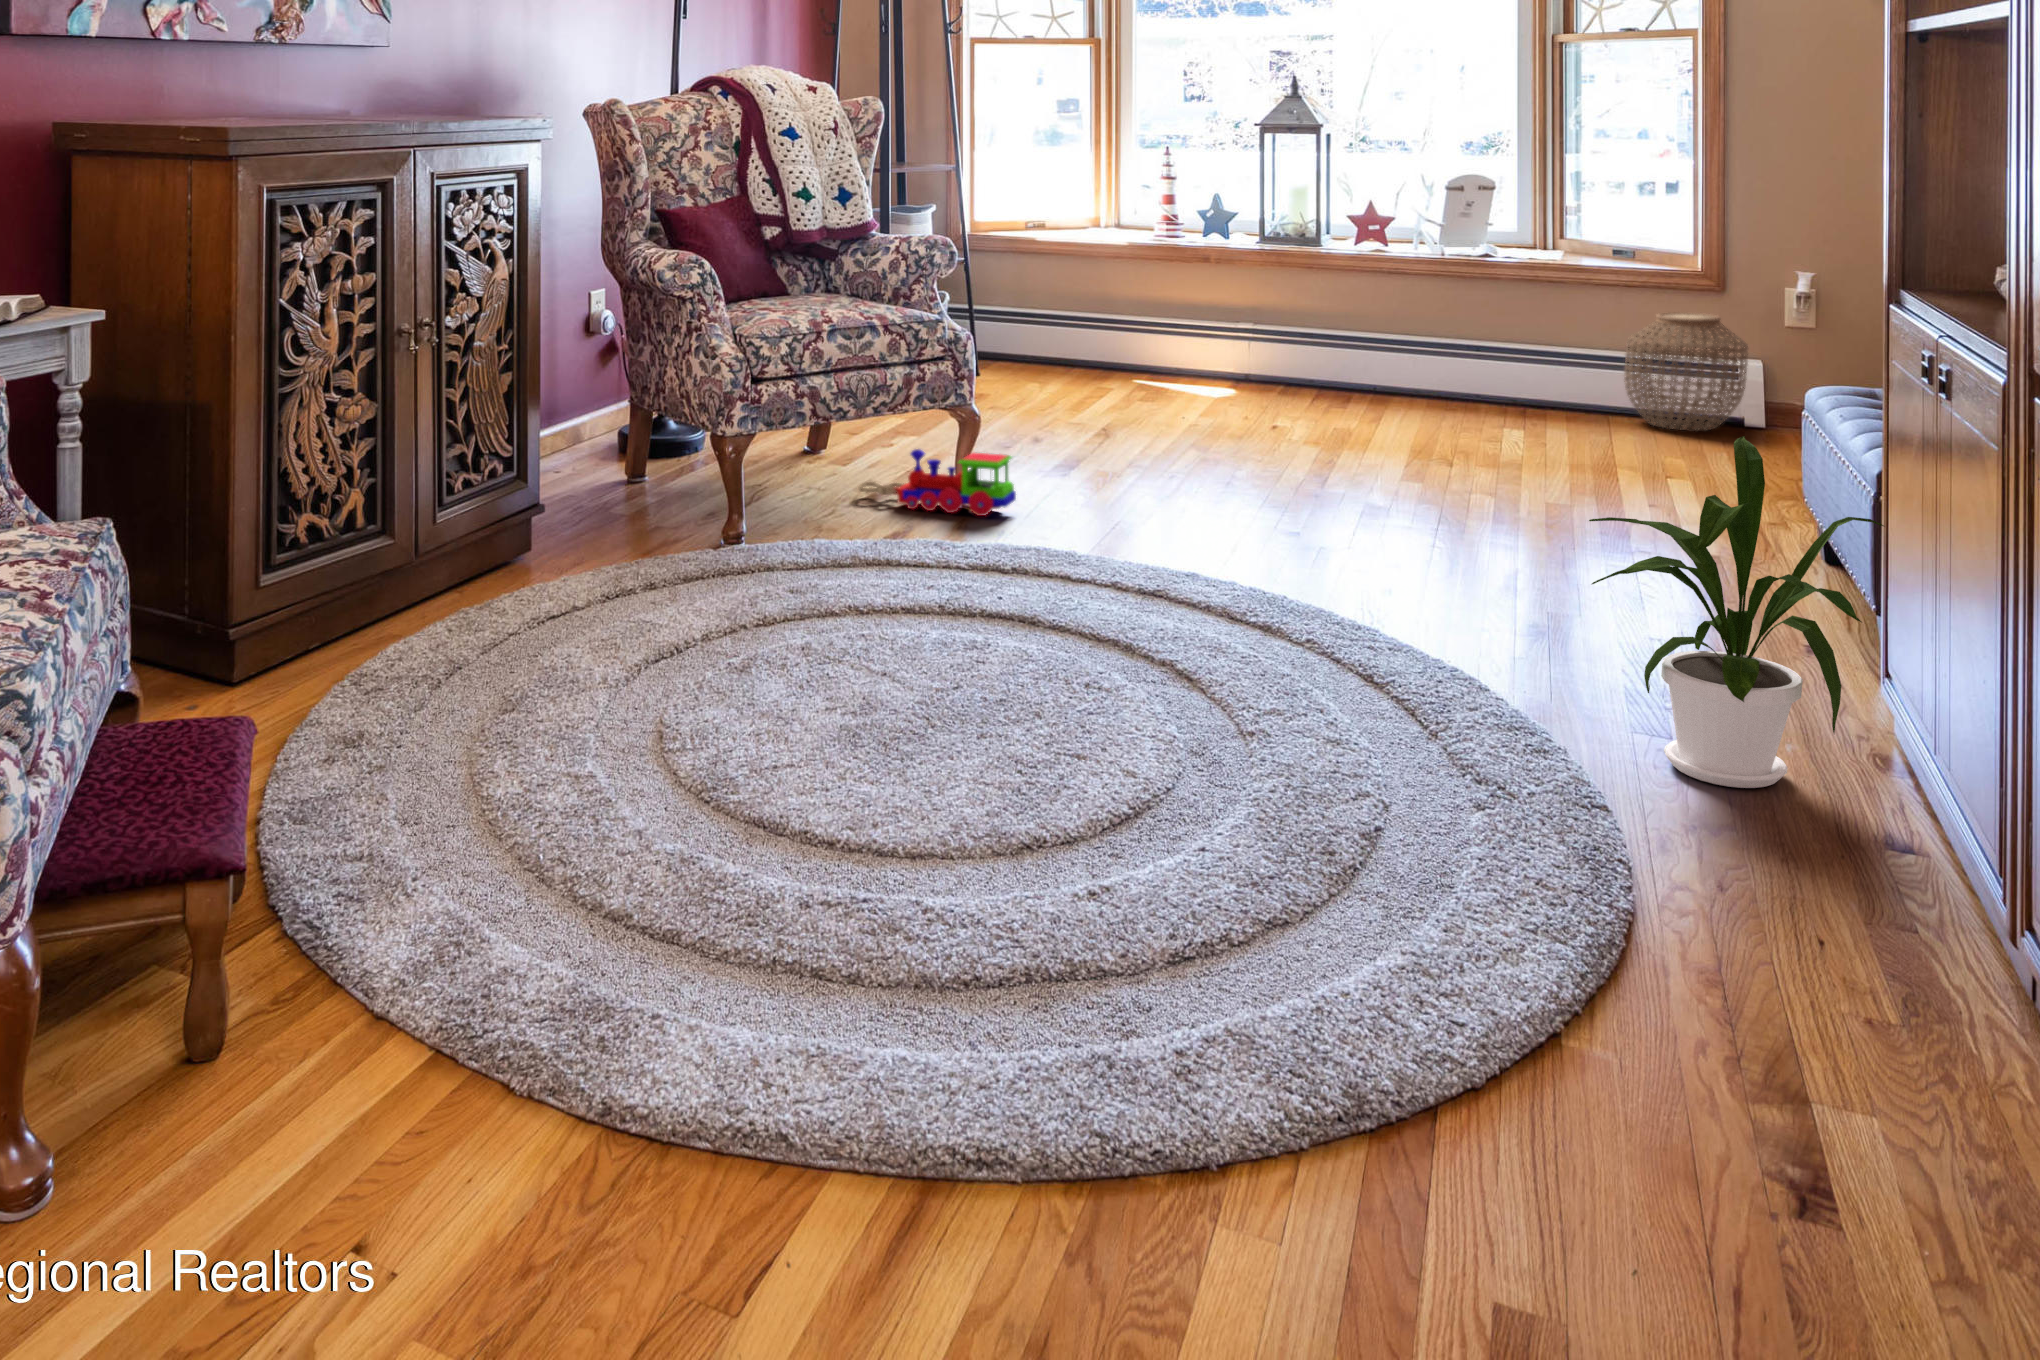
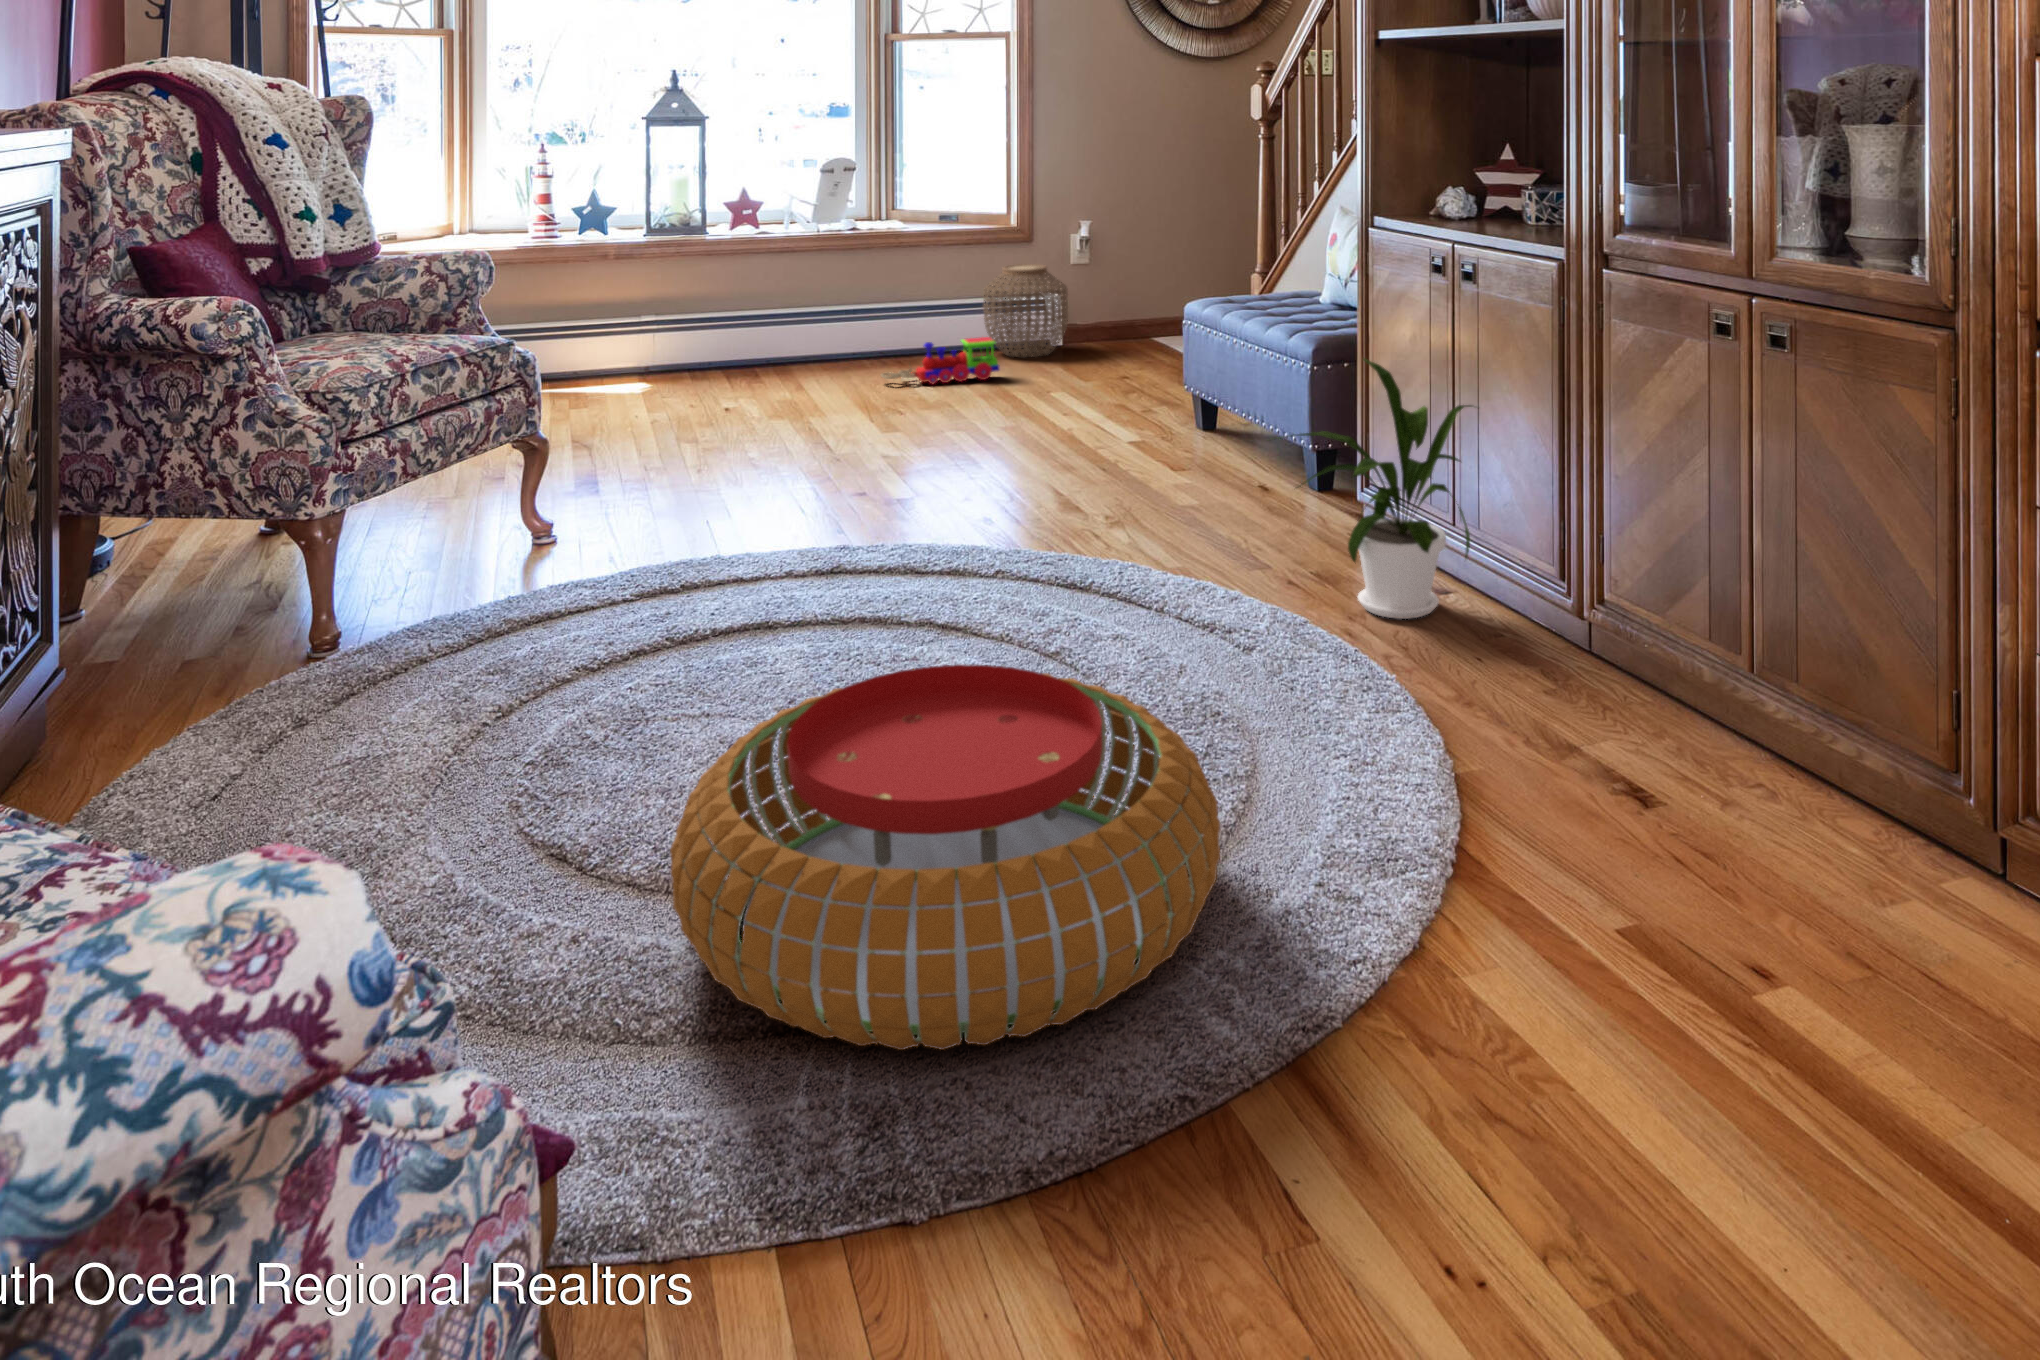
toy train: present [858,449,1016,516] -> present [881,337,999,384]
pouf: none [610,619,1114,934] -> present [670,664,1220,1050]

